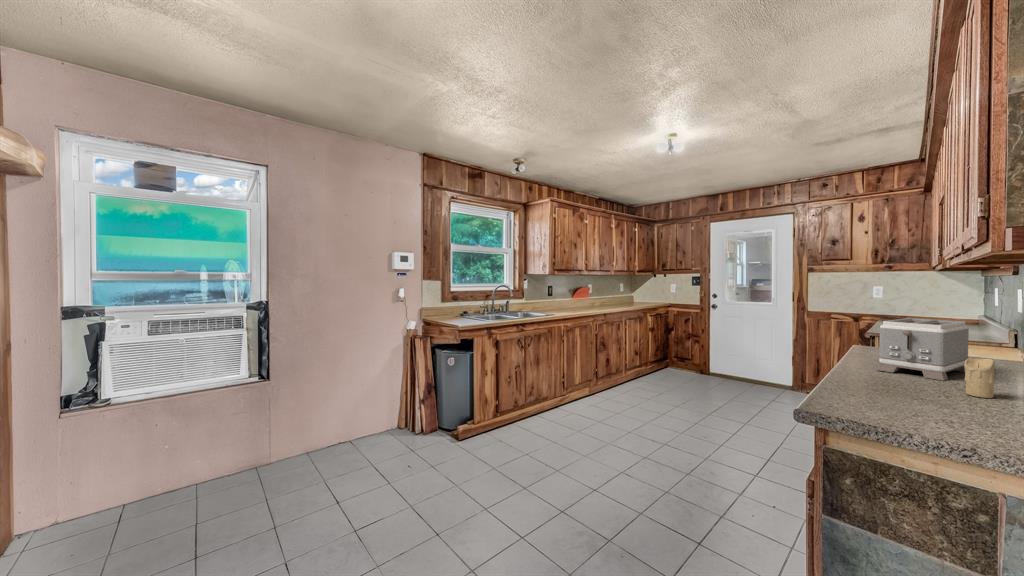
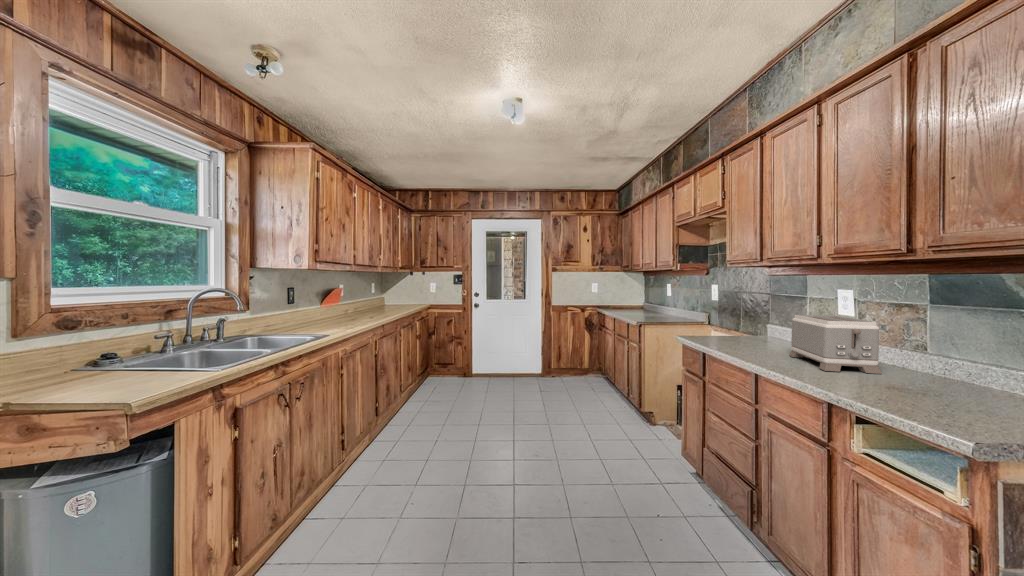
candle: present [964,358,995,398] -> none [950,353,979,391]

